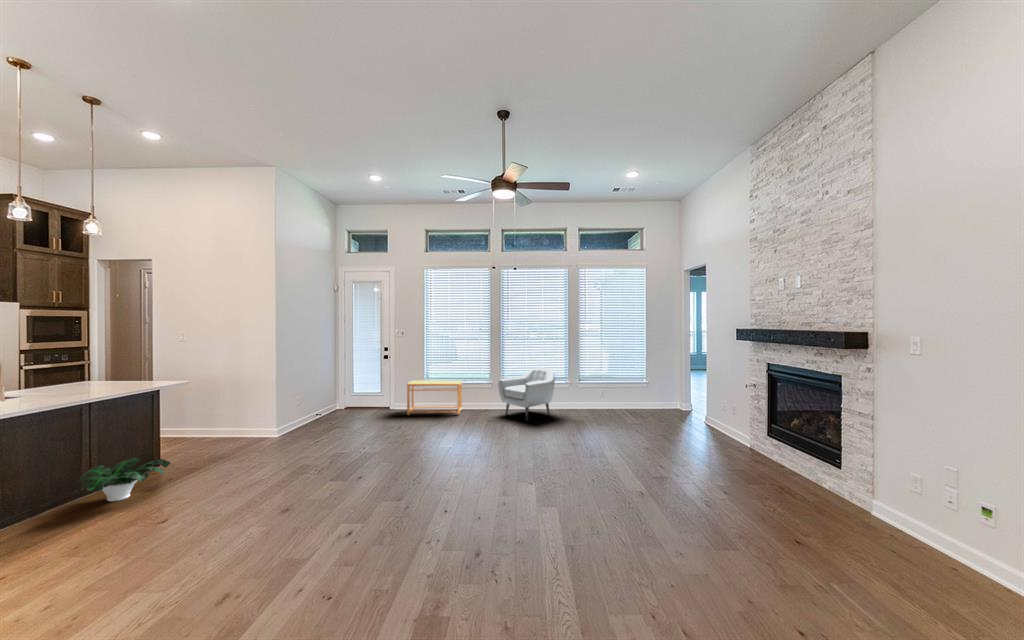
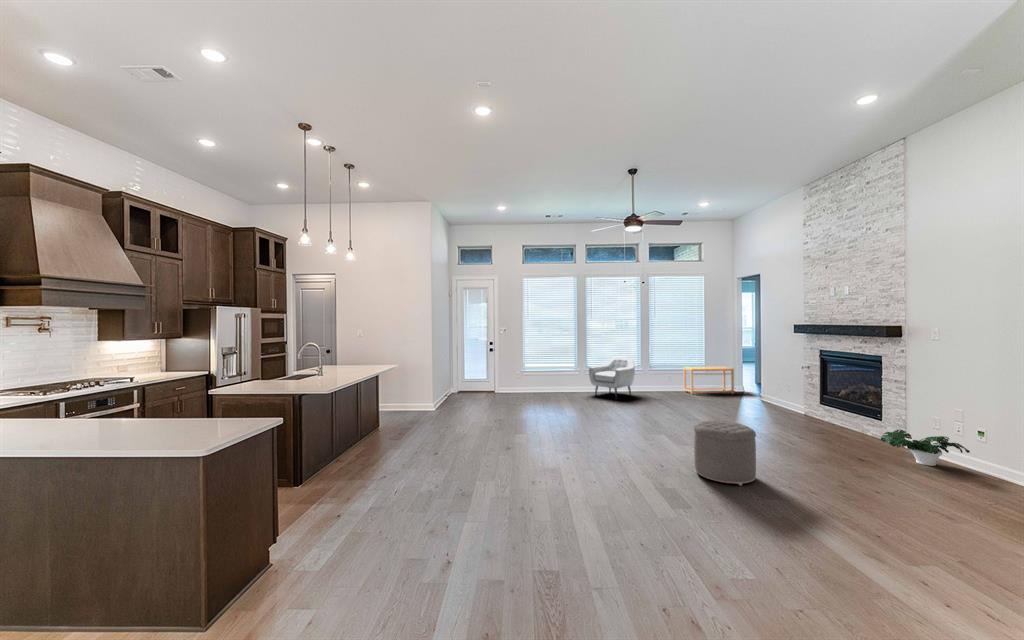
side table: present [407,380,462,415] -> present [684,367,734,394]
potted plant: present [78,457,170,501] -> present [881,430,970,466]
ottoman: none [513,482,606,606] -> present [694,421,756,485]

